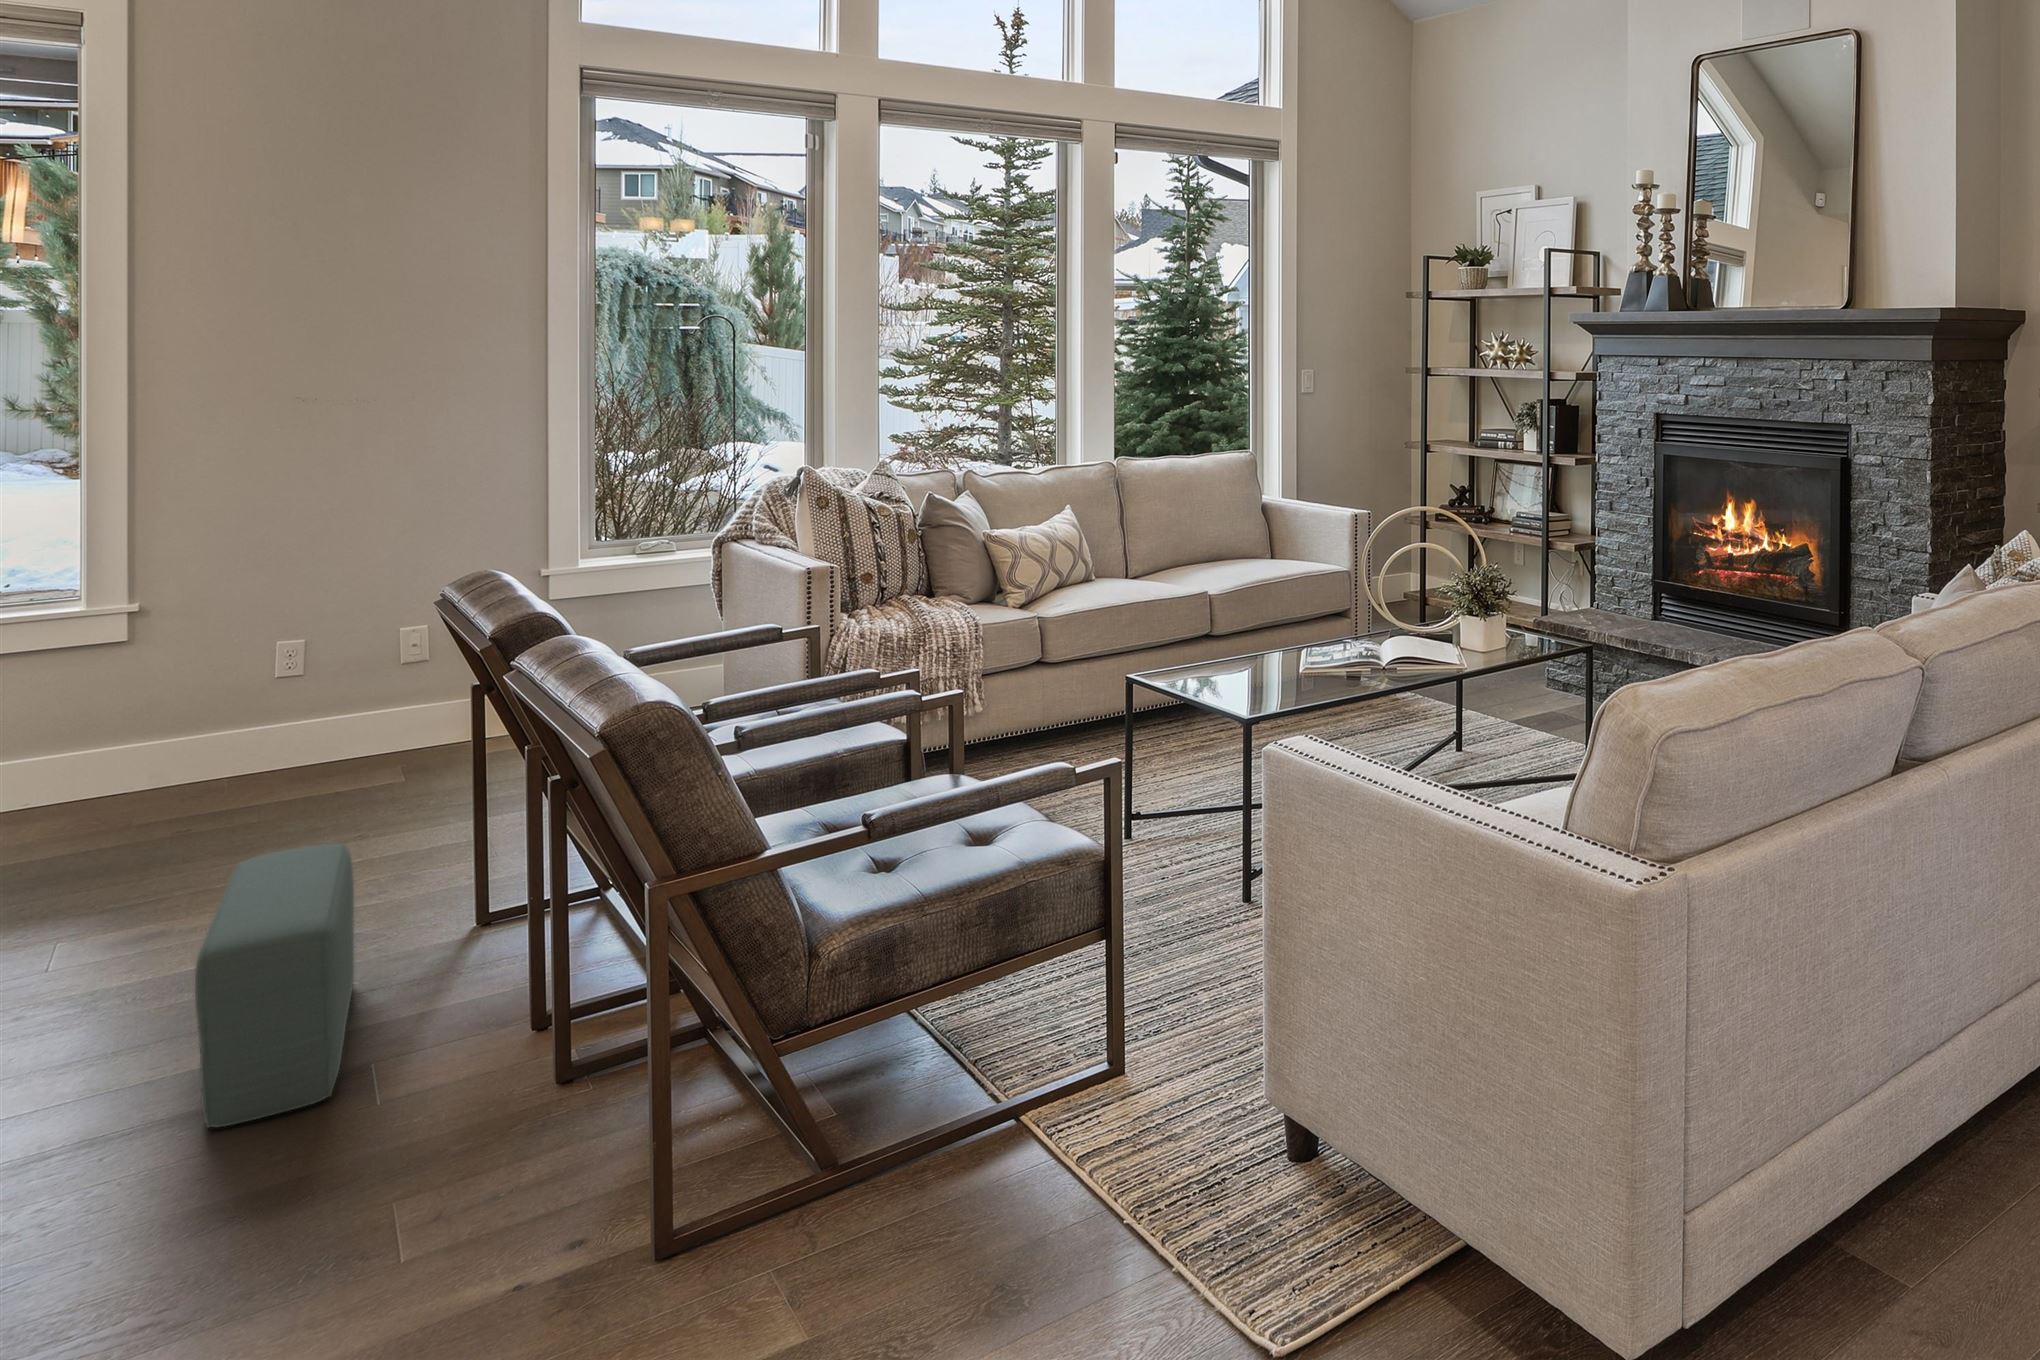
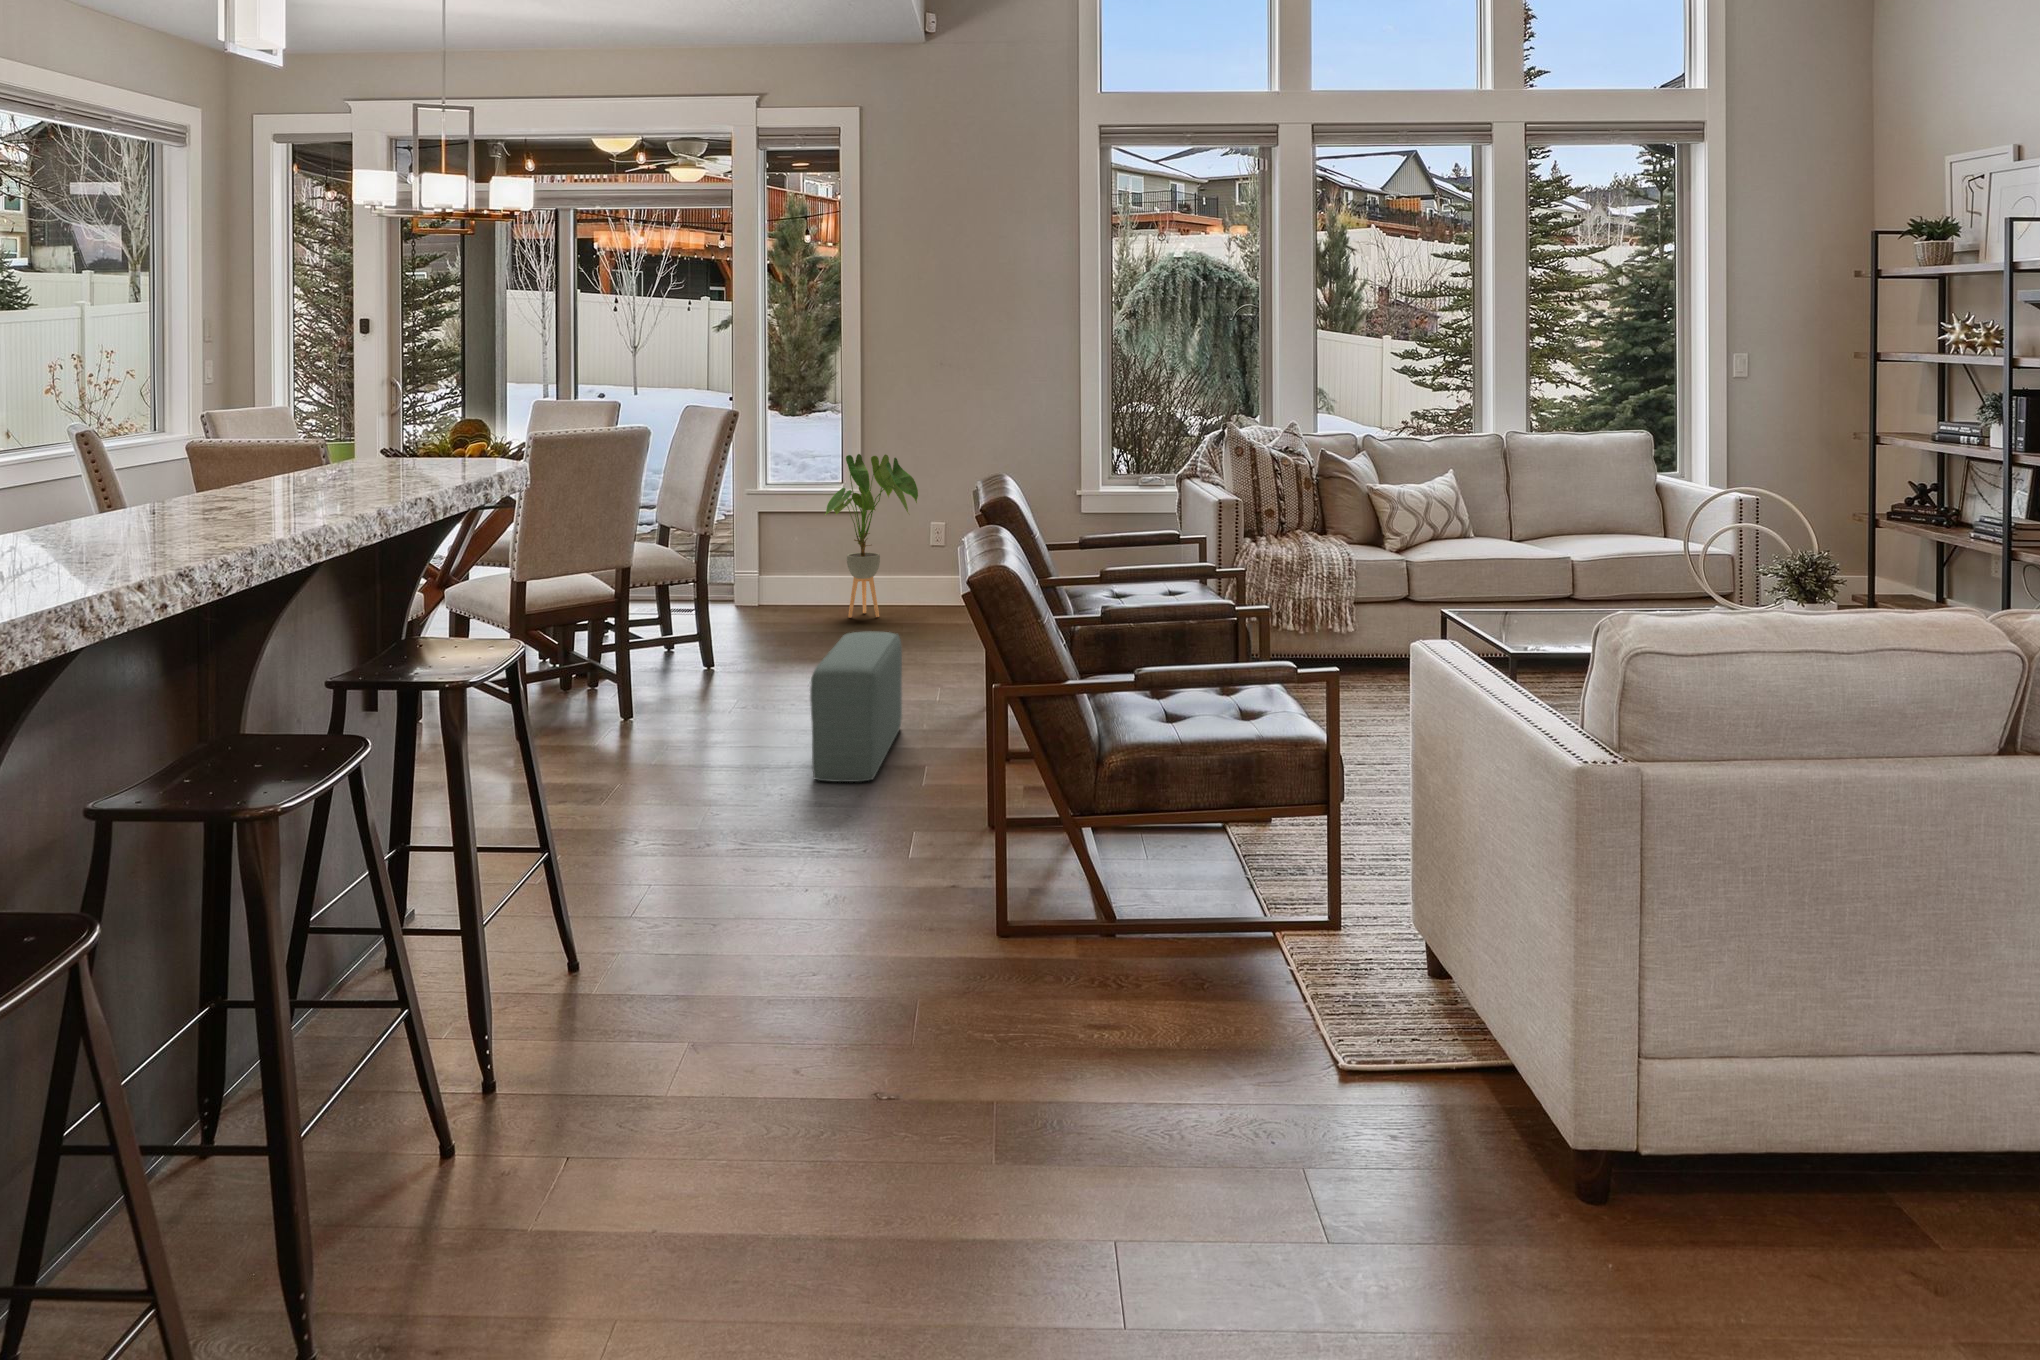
house plant: none [127,551,312,802] -> present [825,454,918,618]

